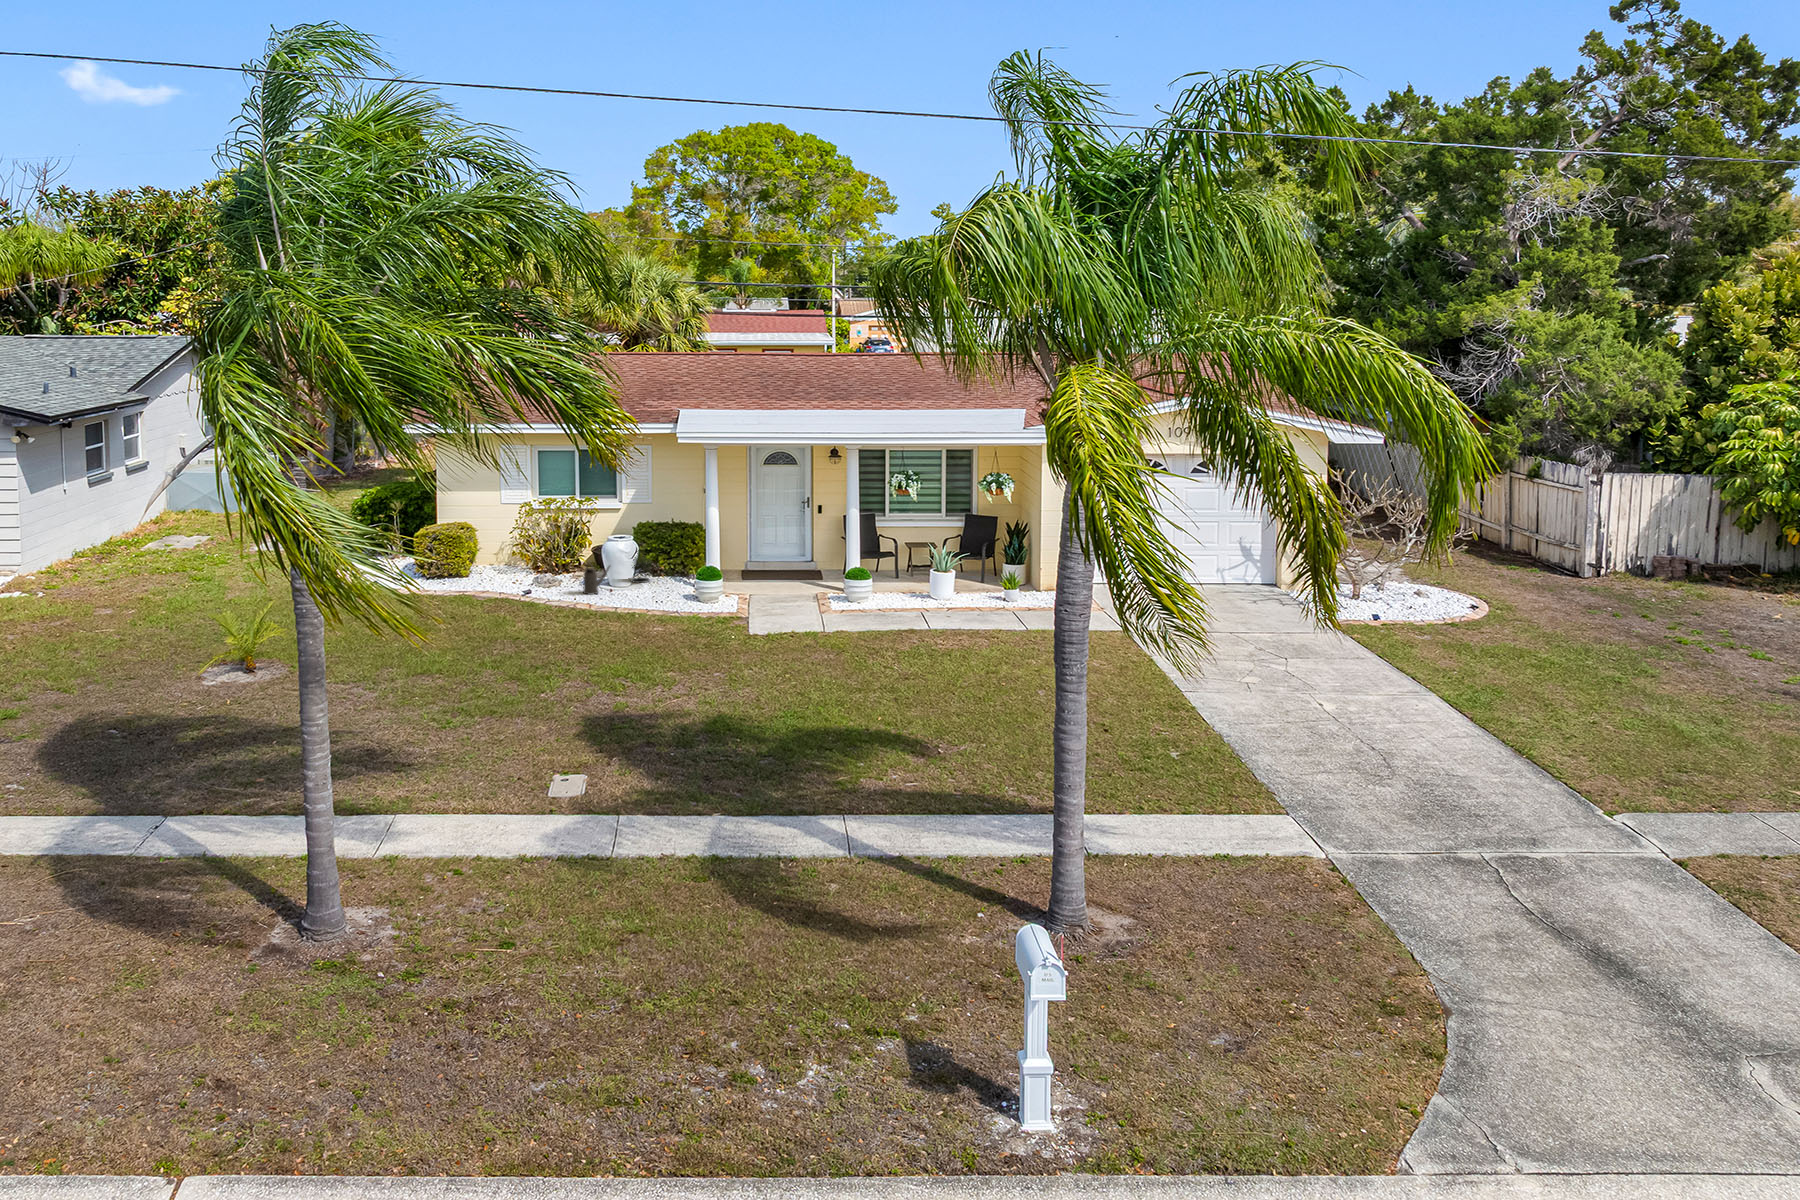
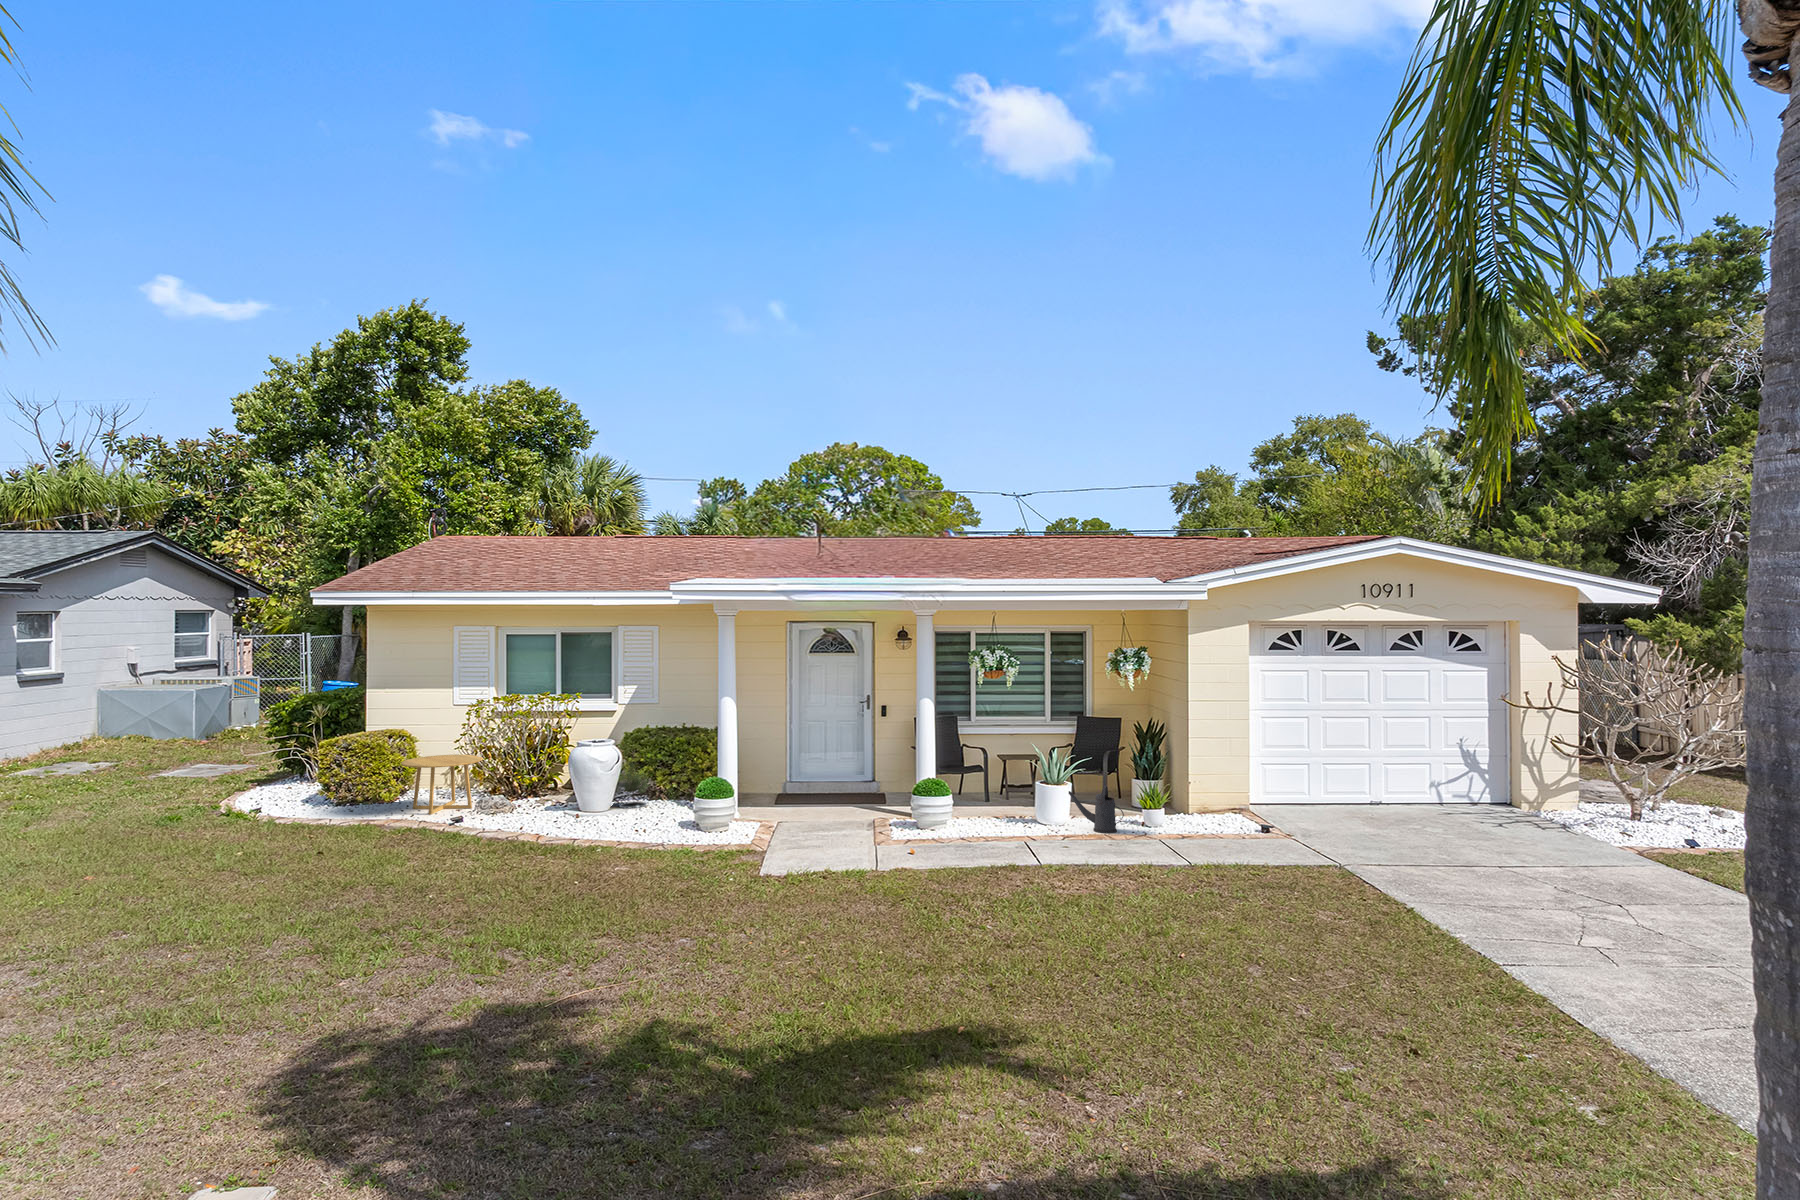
round table: none [471,542,527,588] -> present [401,755,483,815]
watering can: present [583,563,610,595] -> present [1069,786,1124,833]

